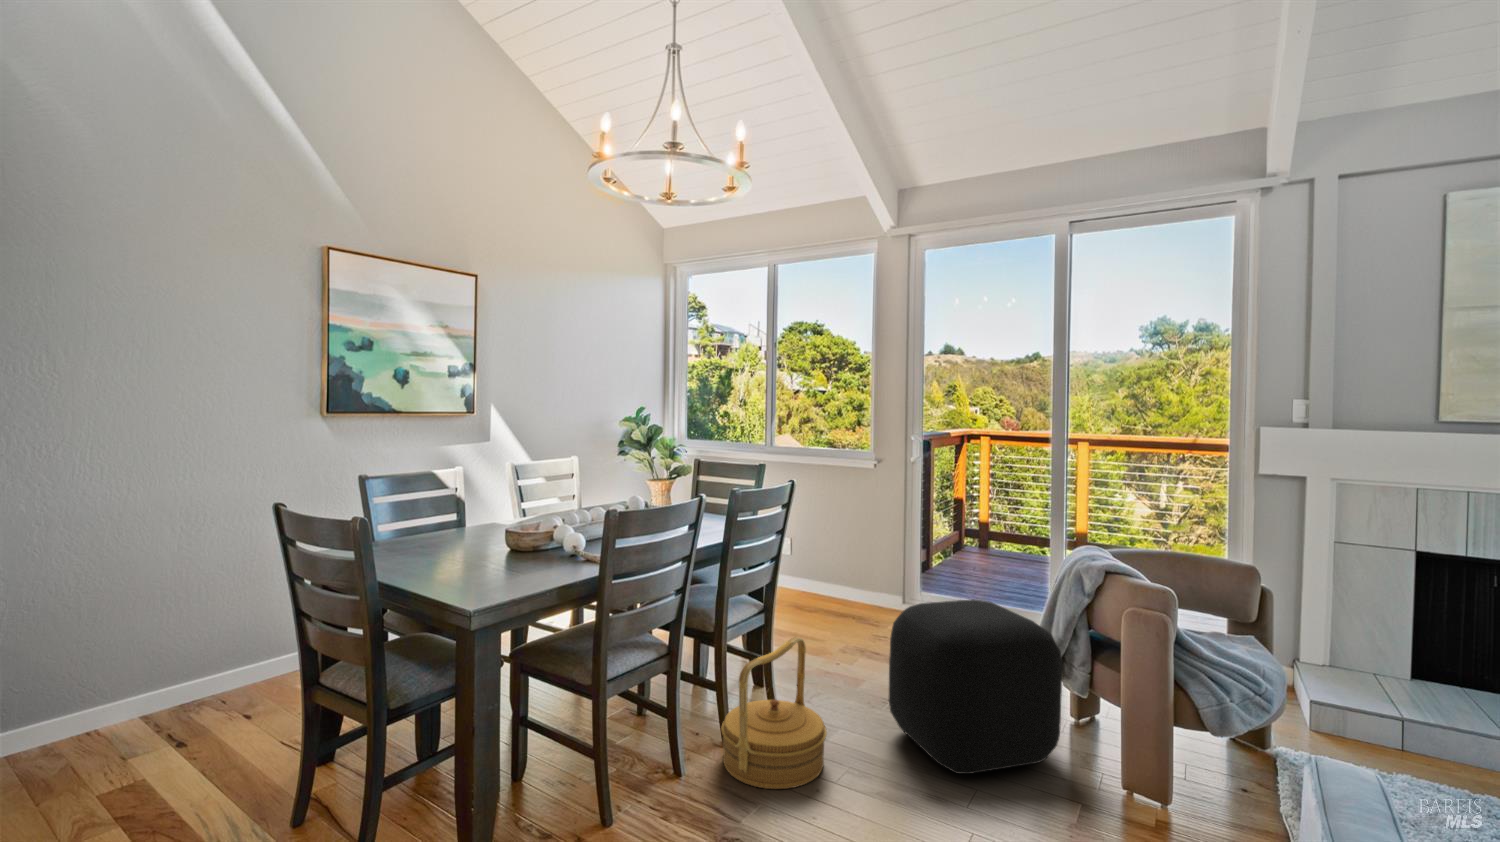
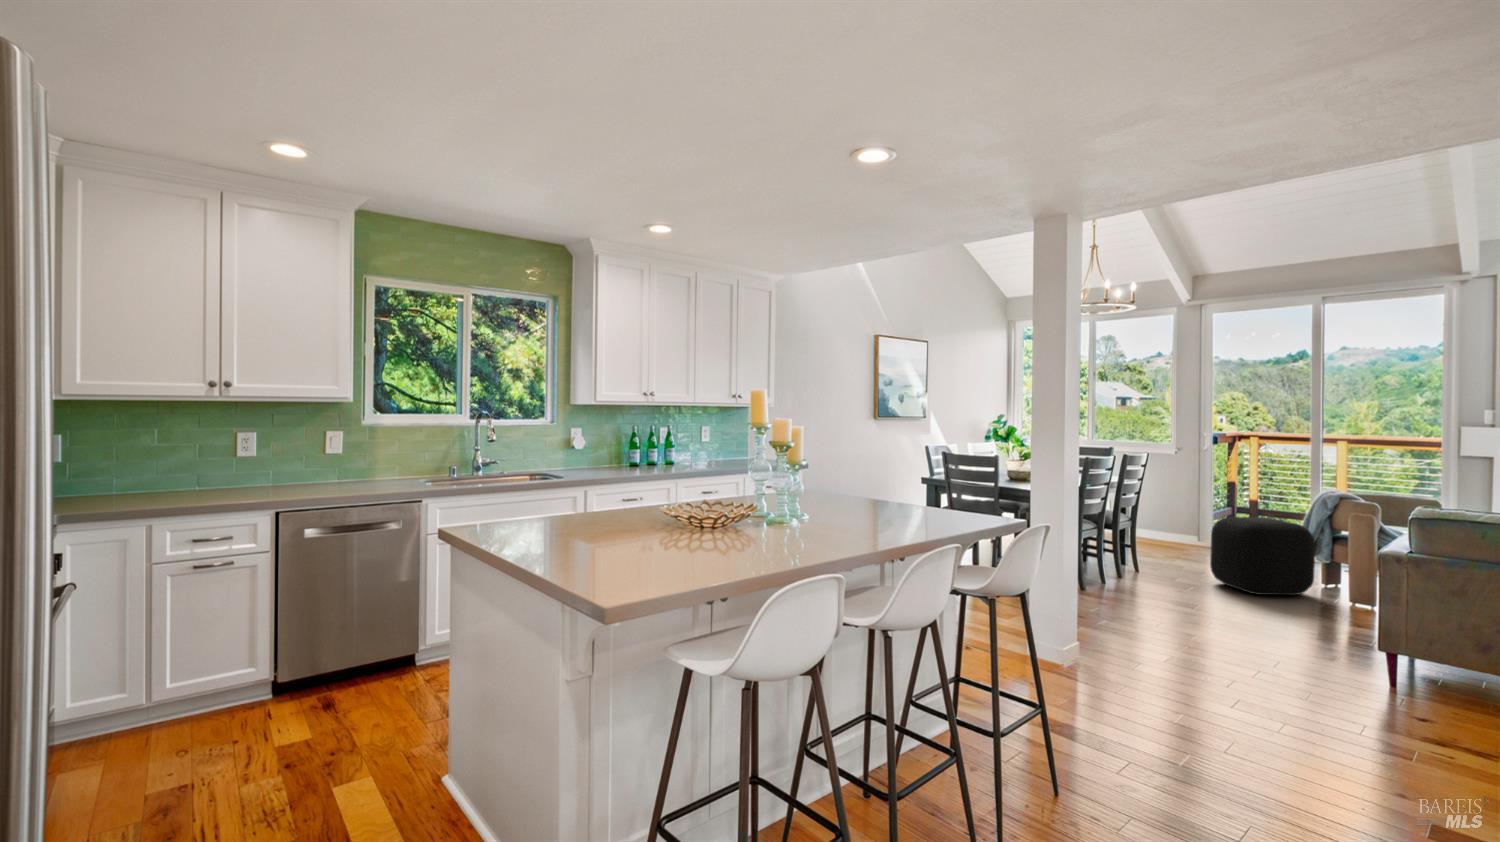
woven basket: present [721,637,827,789] -> none [1123,529,1181,592]

